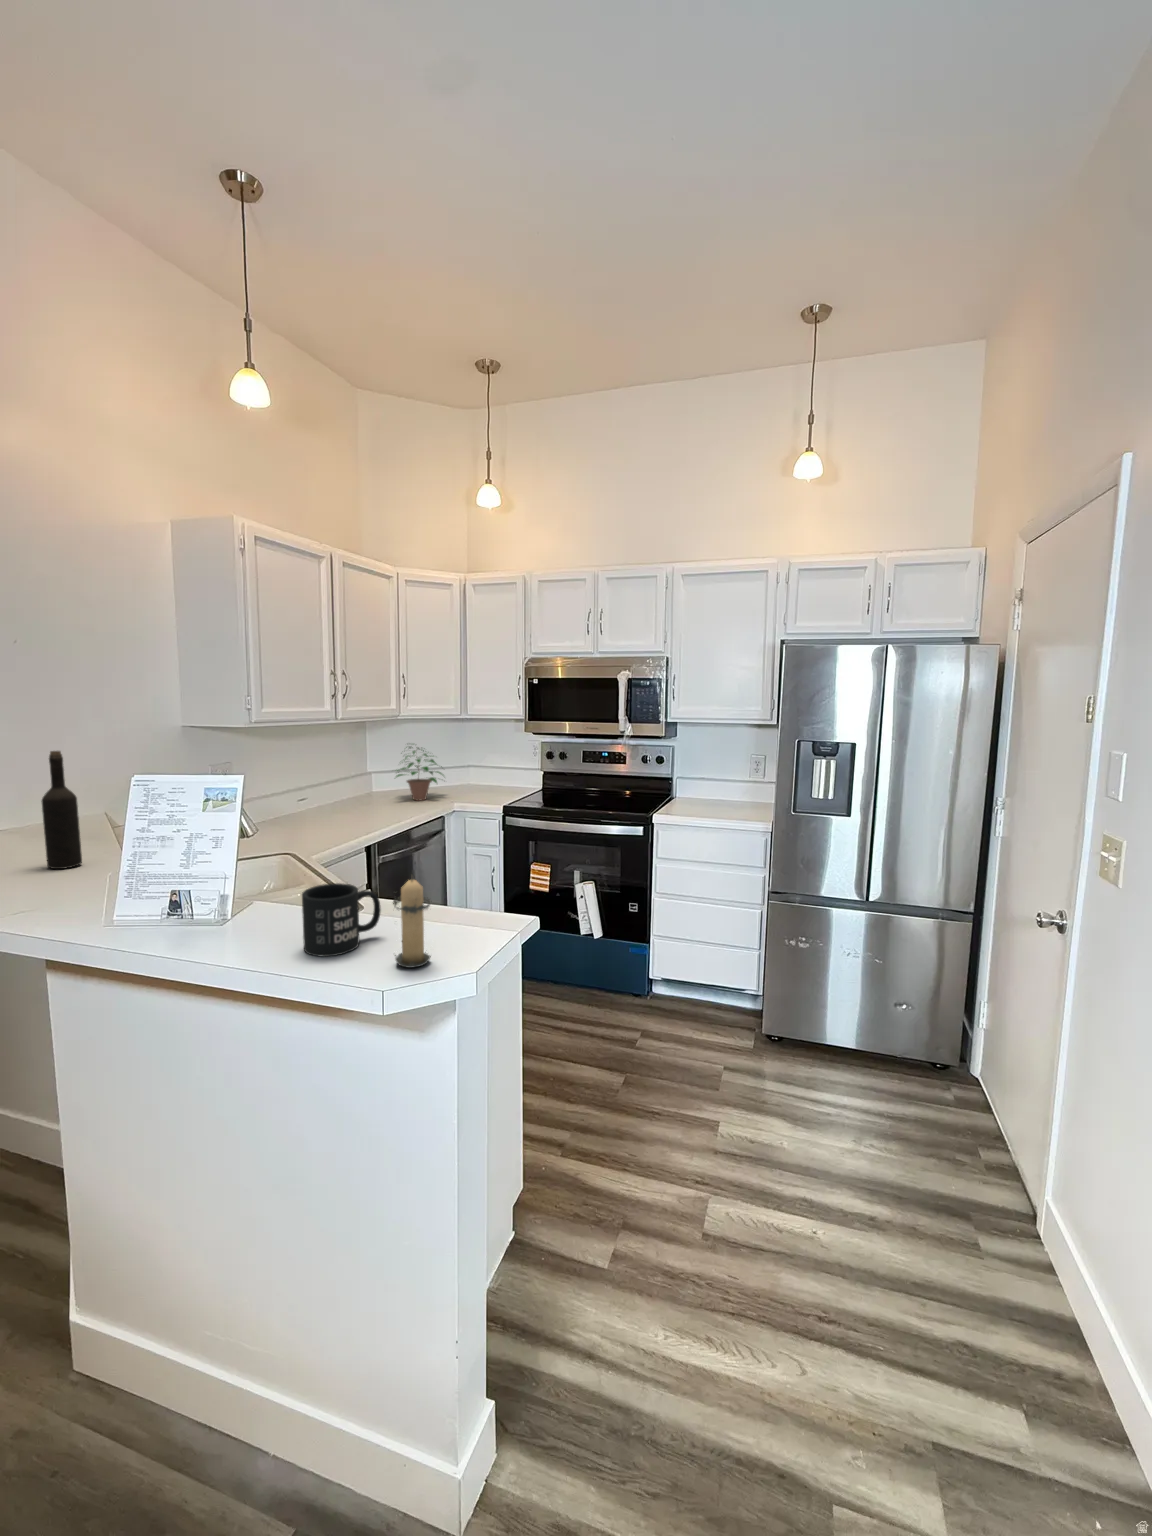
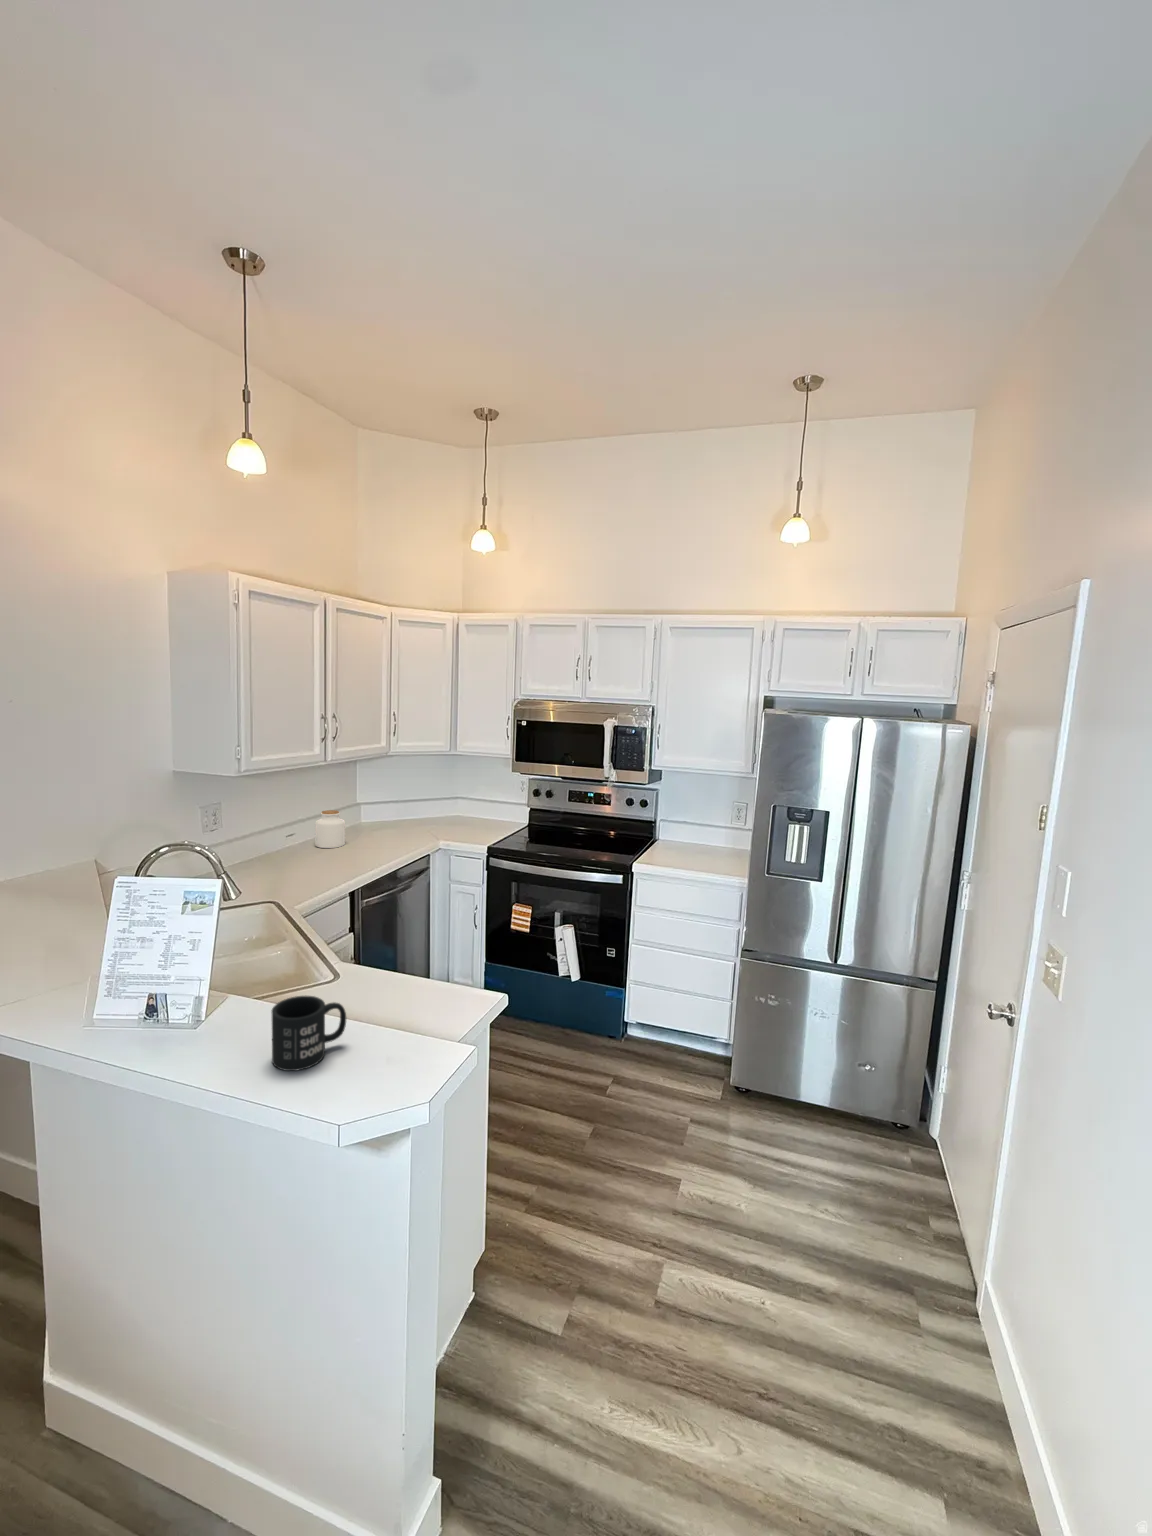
potted plant: present [396,747,442,800] -> none [378,778,433,835]
wine bottle: present [41,751,82,869] -> none [30,825,68,939]
jar: none [329,775,360,812] -> present [315,810,345,848]
candle: present [393,876,431,968] -> none [351,1002,395,1091]

